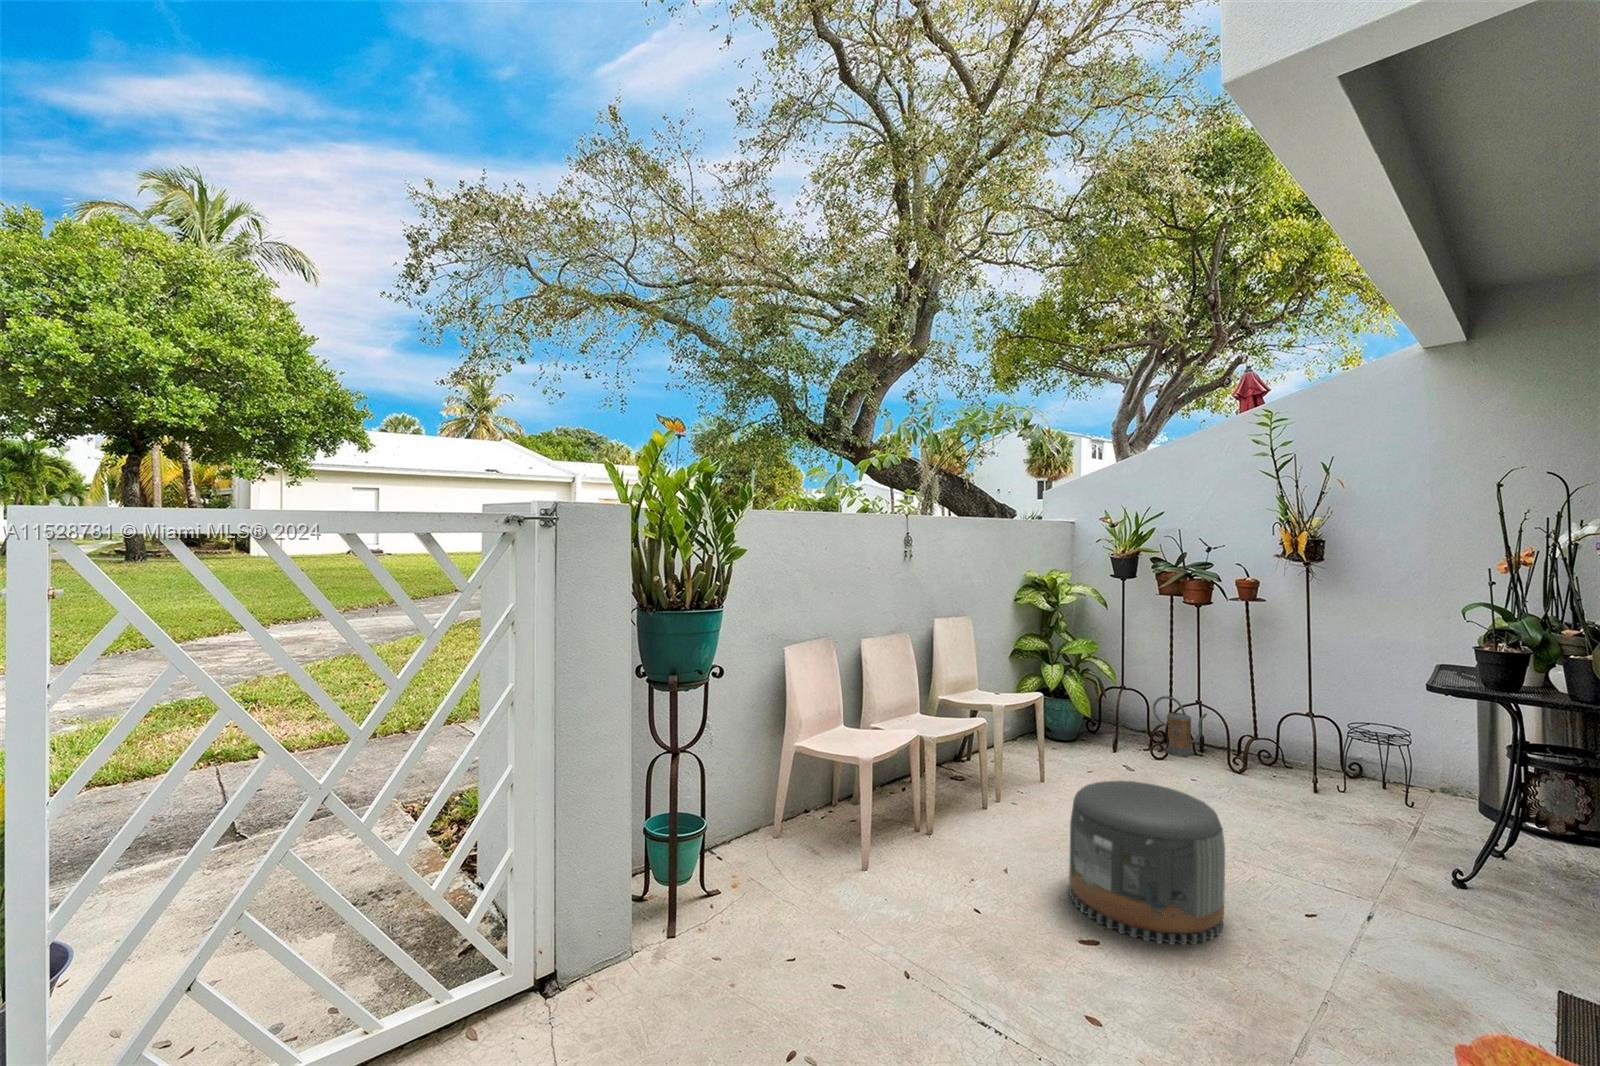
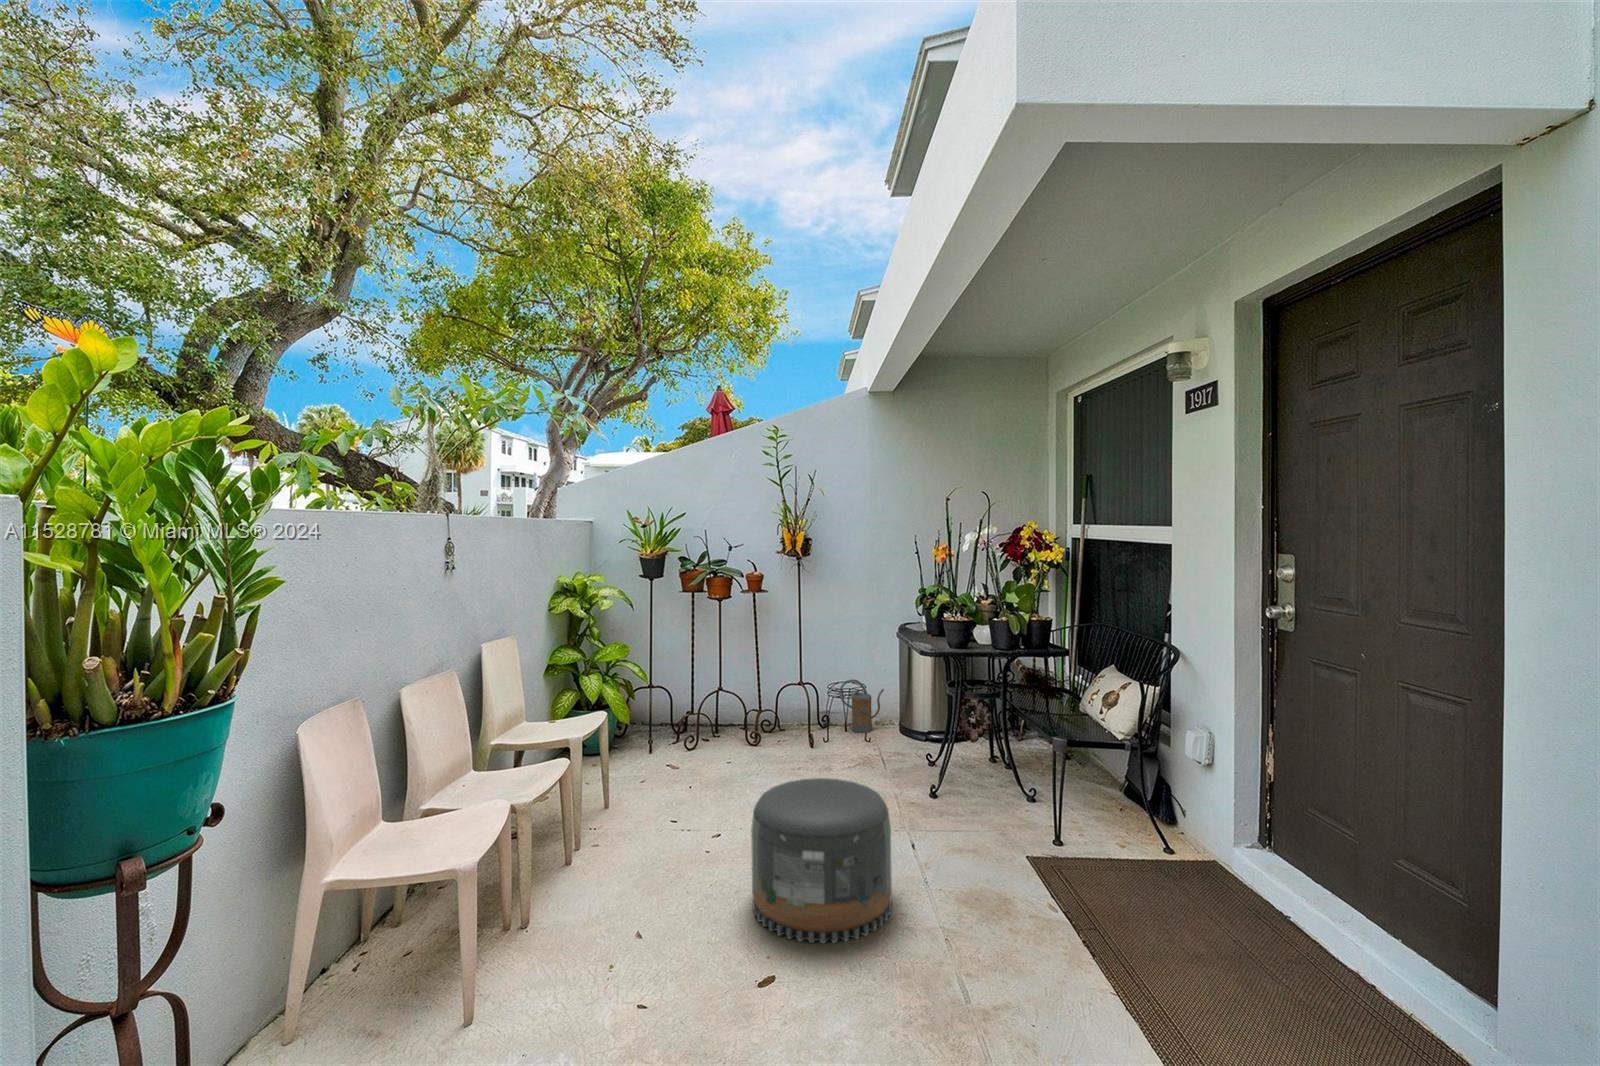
watering can: present [1153,696,1207,757] -> present [839,679,884,733]

